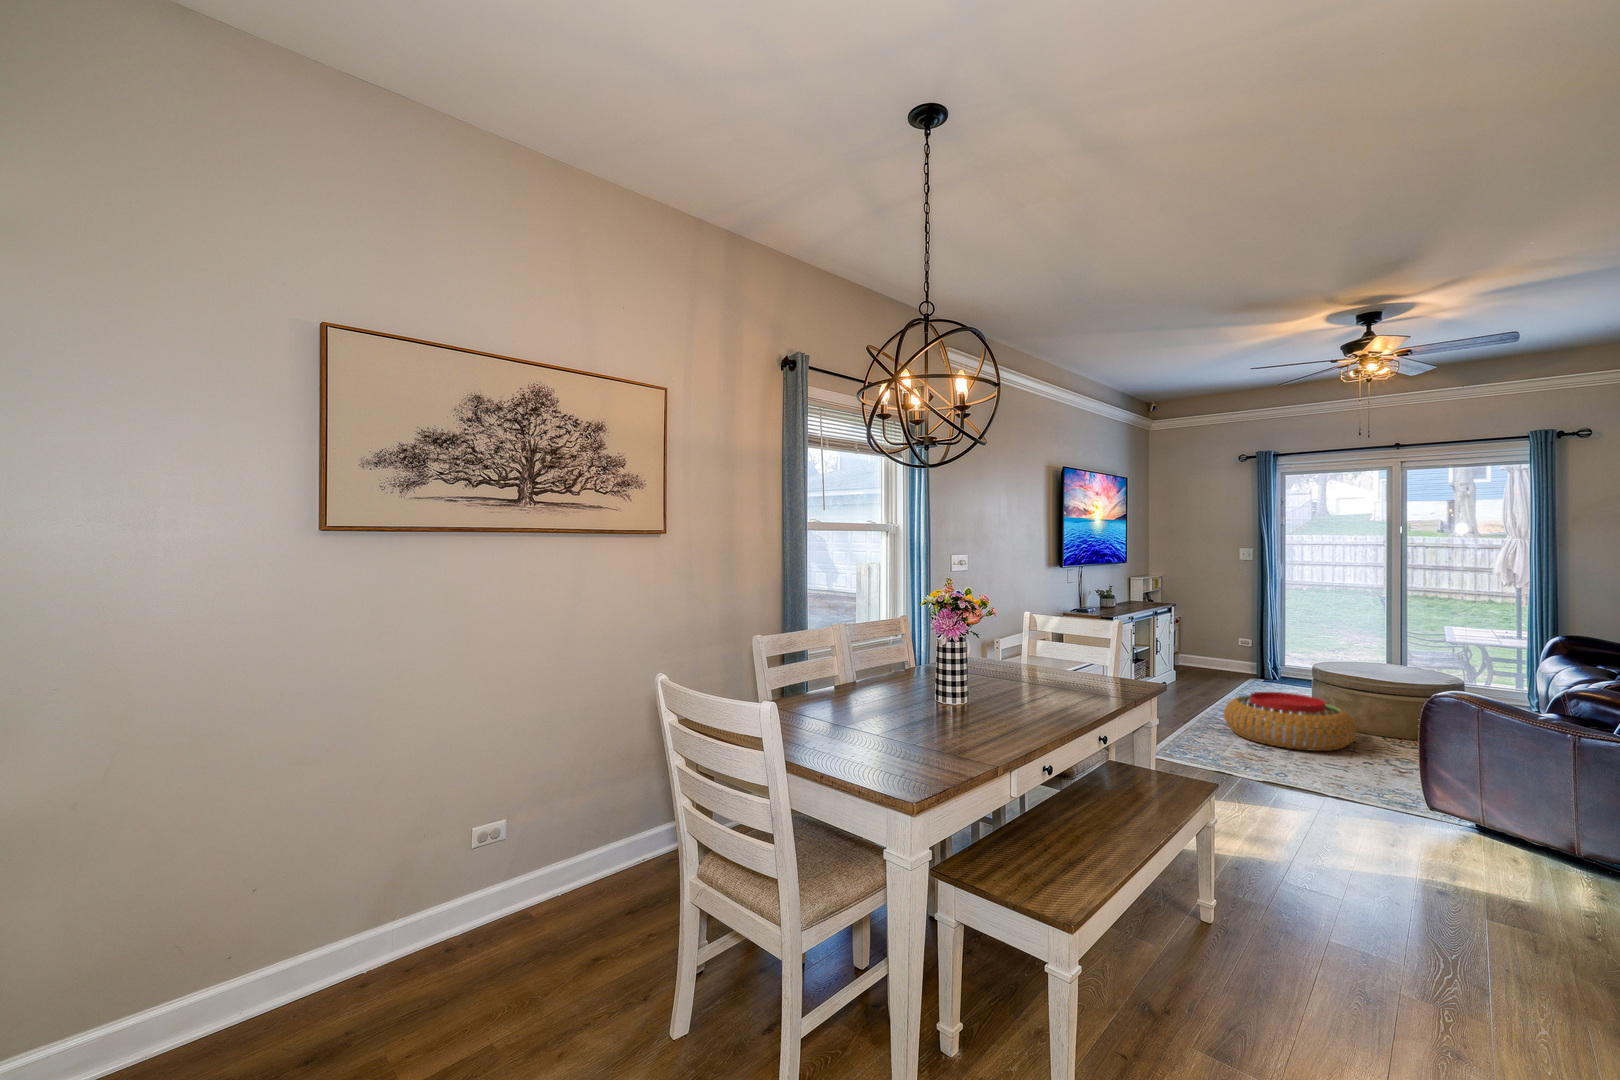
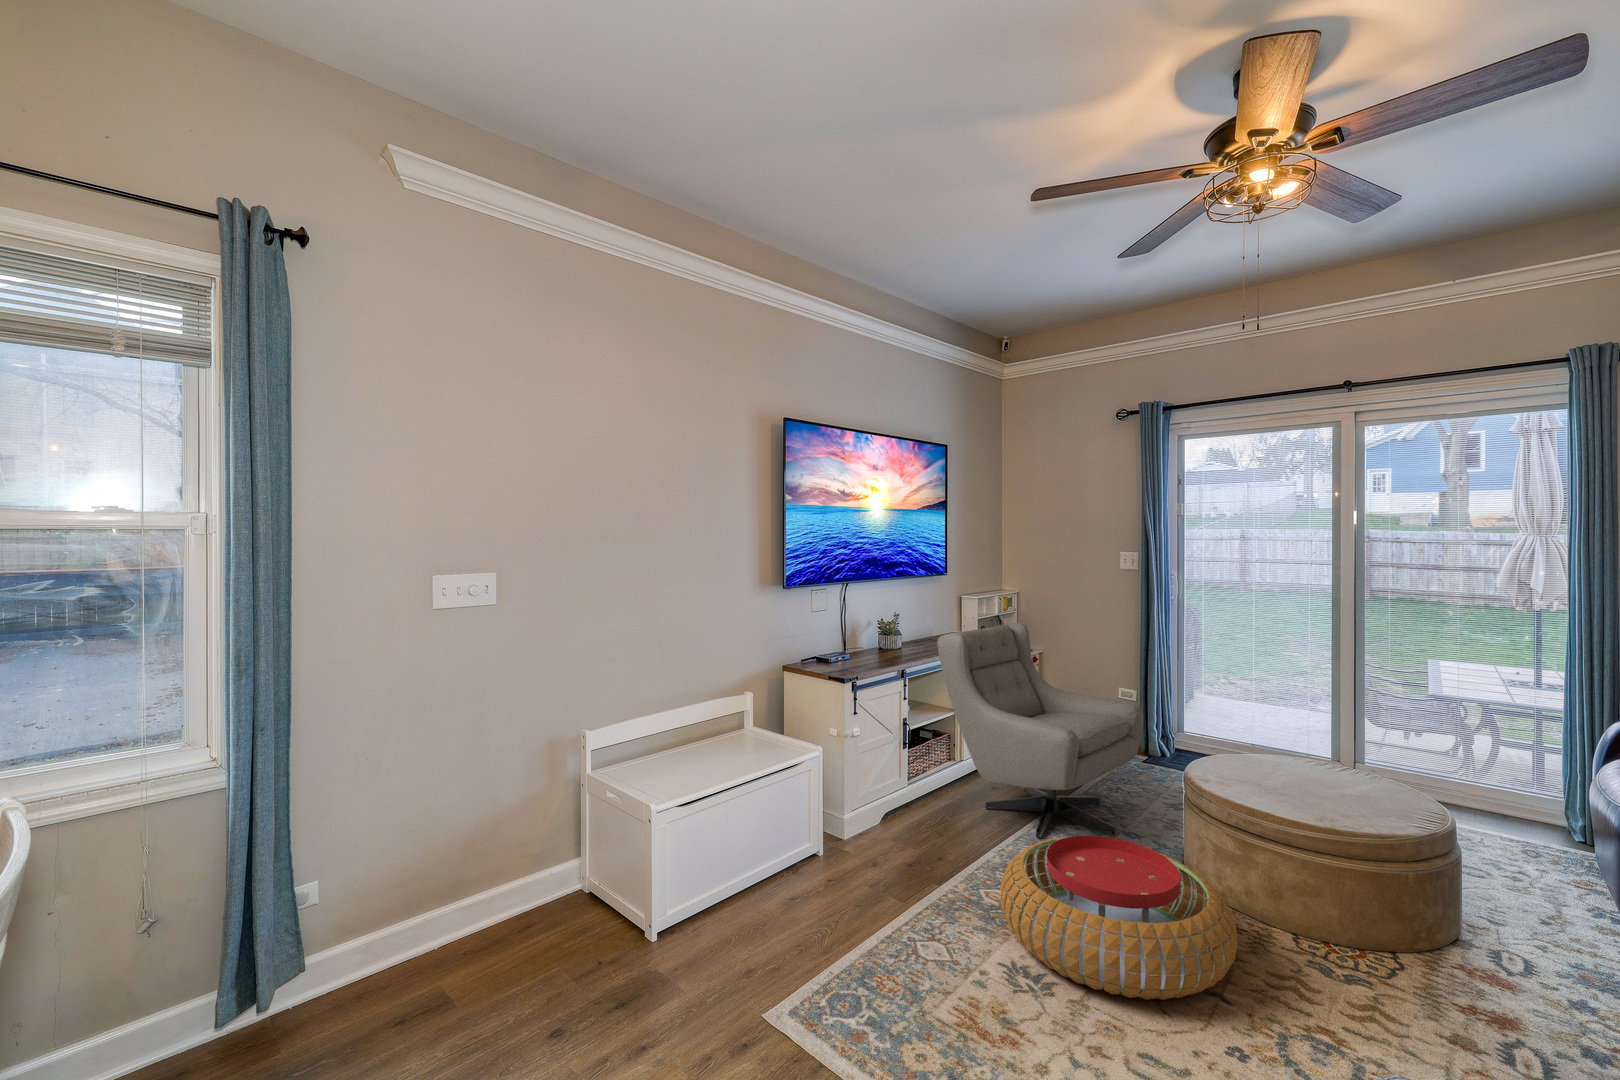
armchair: none [1146,591,1276,709] -> present [937,623,1143,838]

